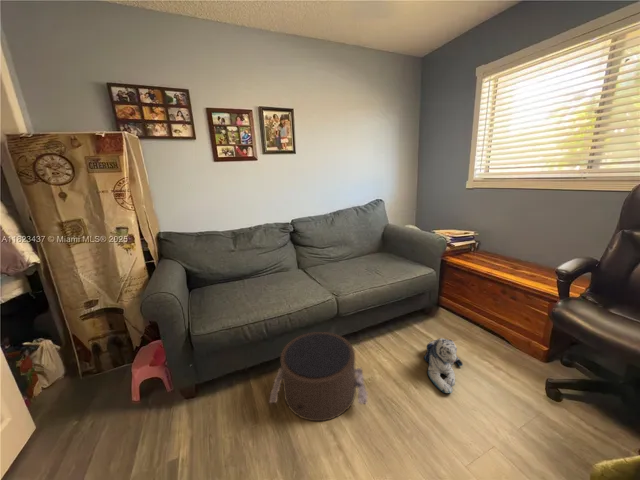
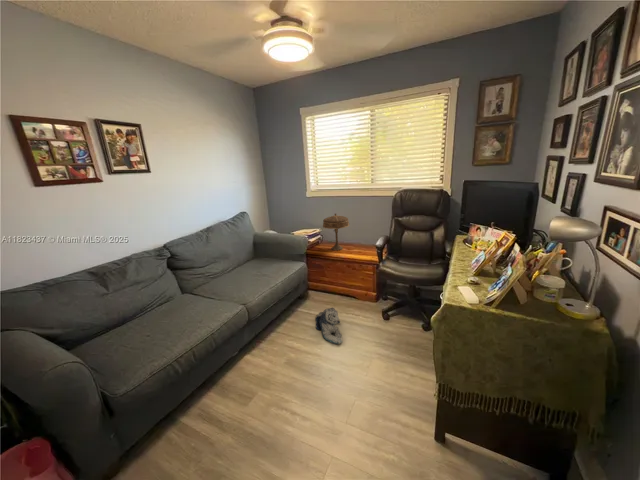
table lamp: none [476,213,523,266] -> present [323,214,349,250]
pouf: present [270,332,367,421] -> none [208,337,299,424]

